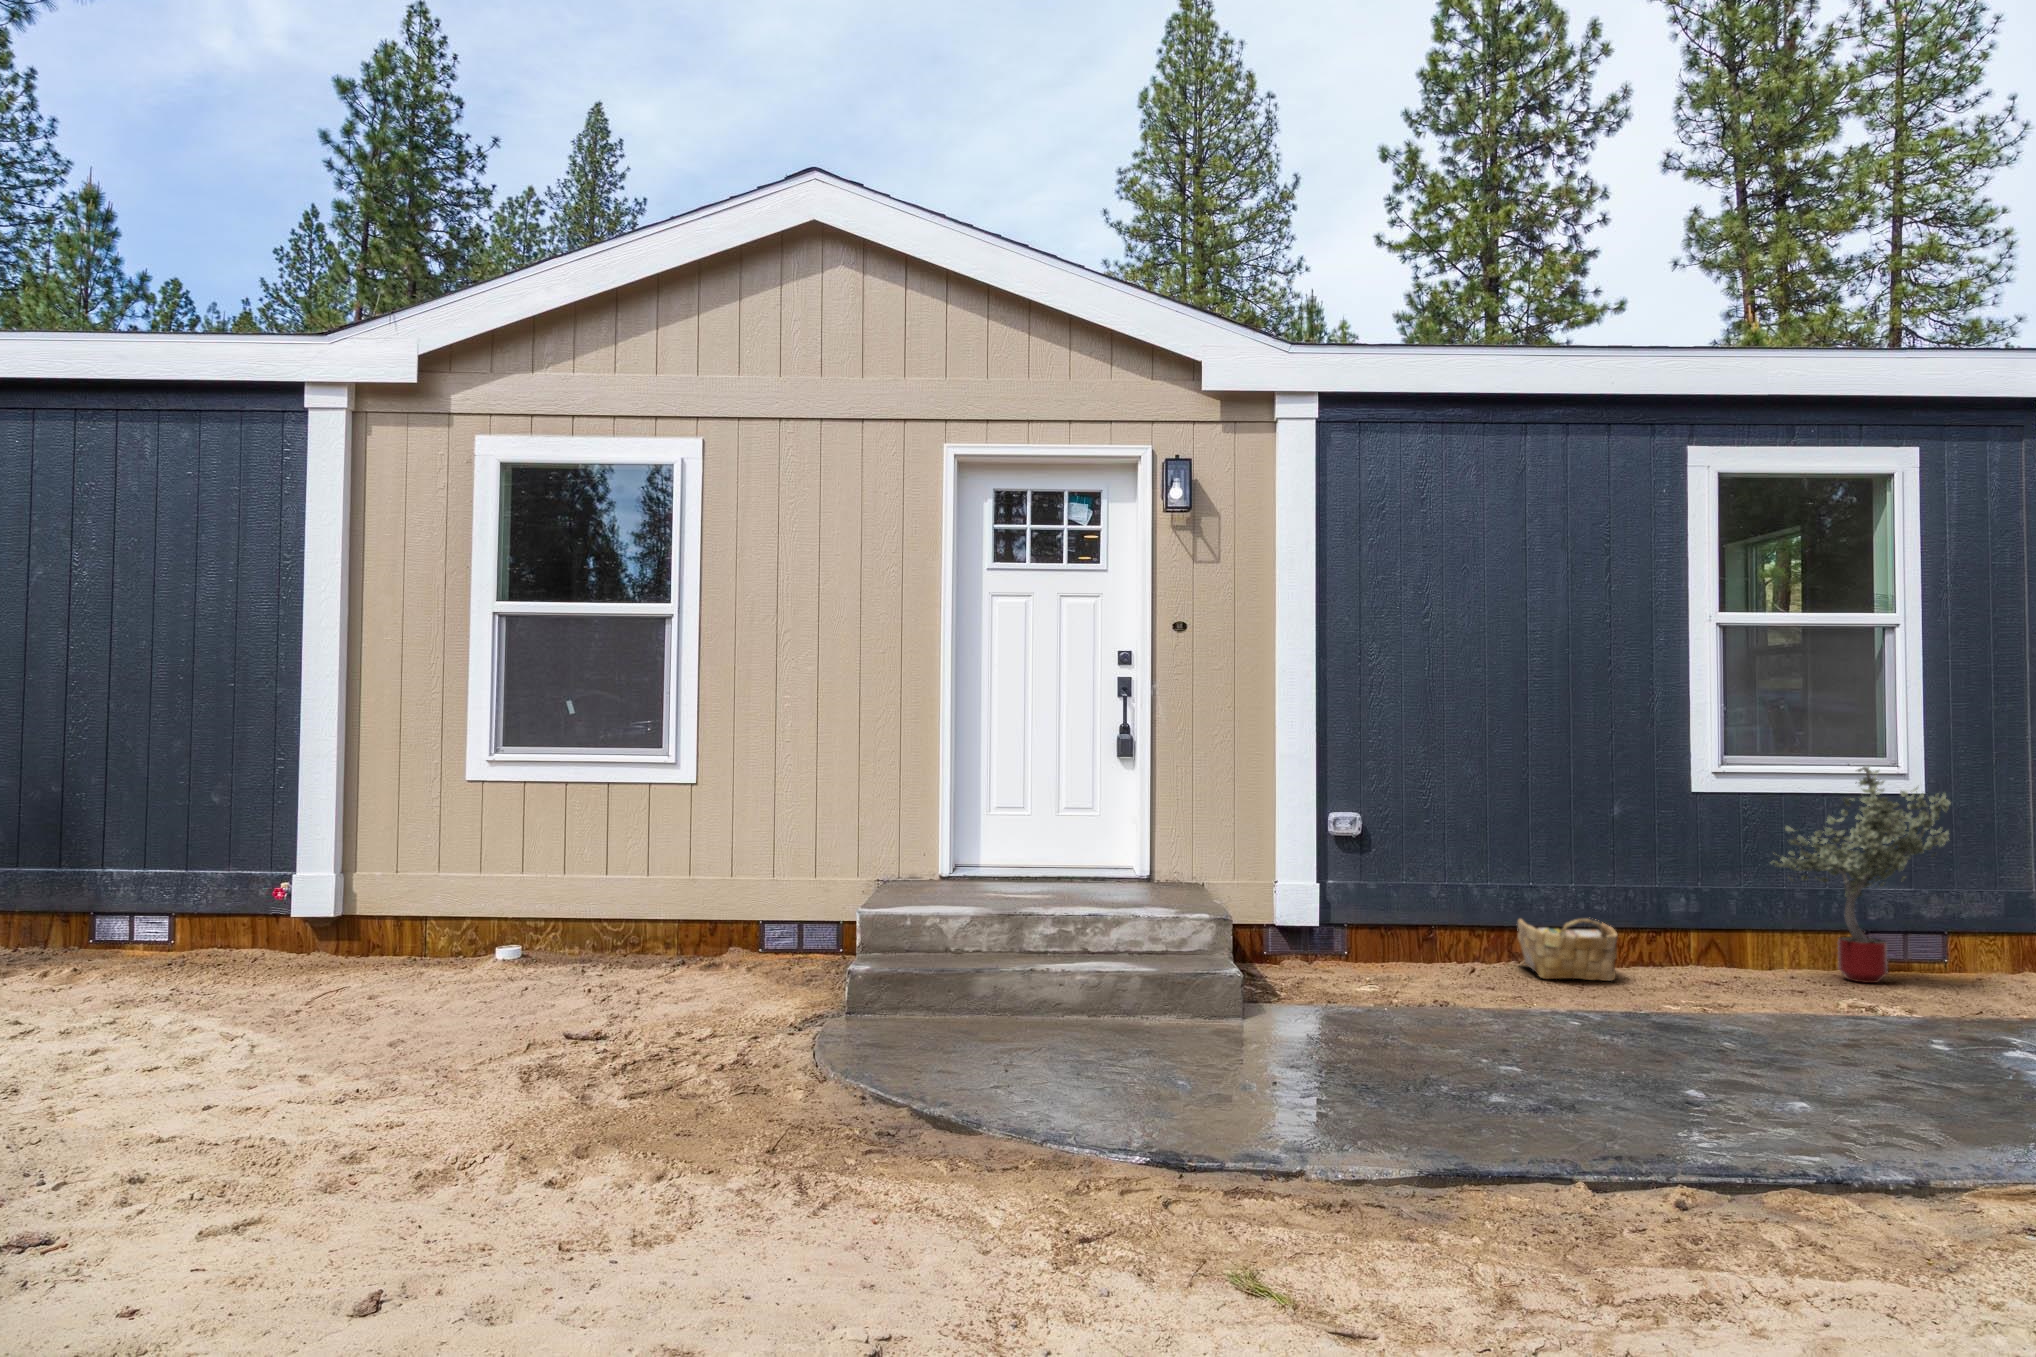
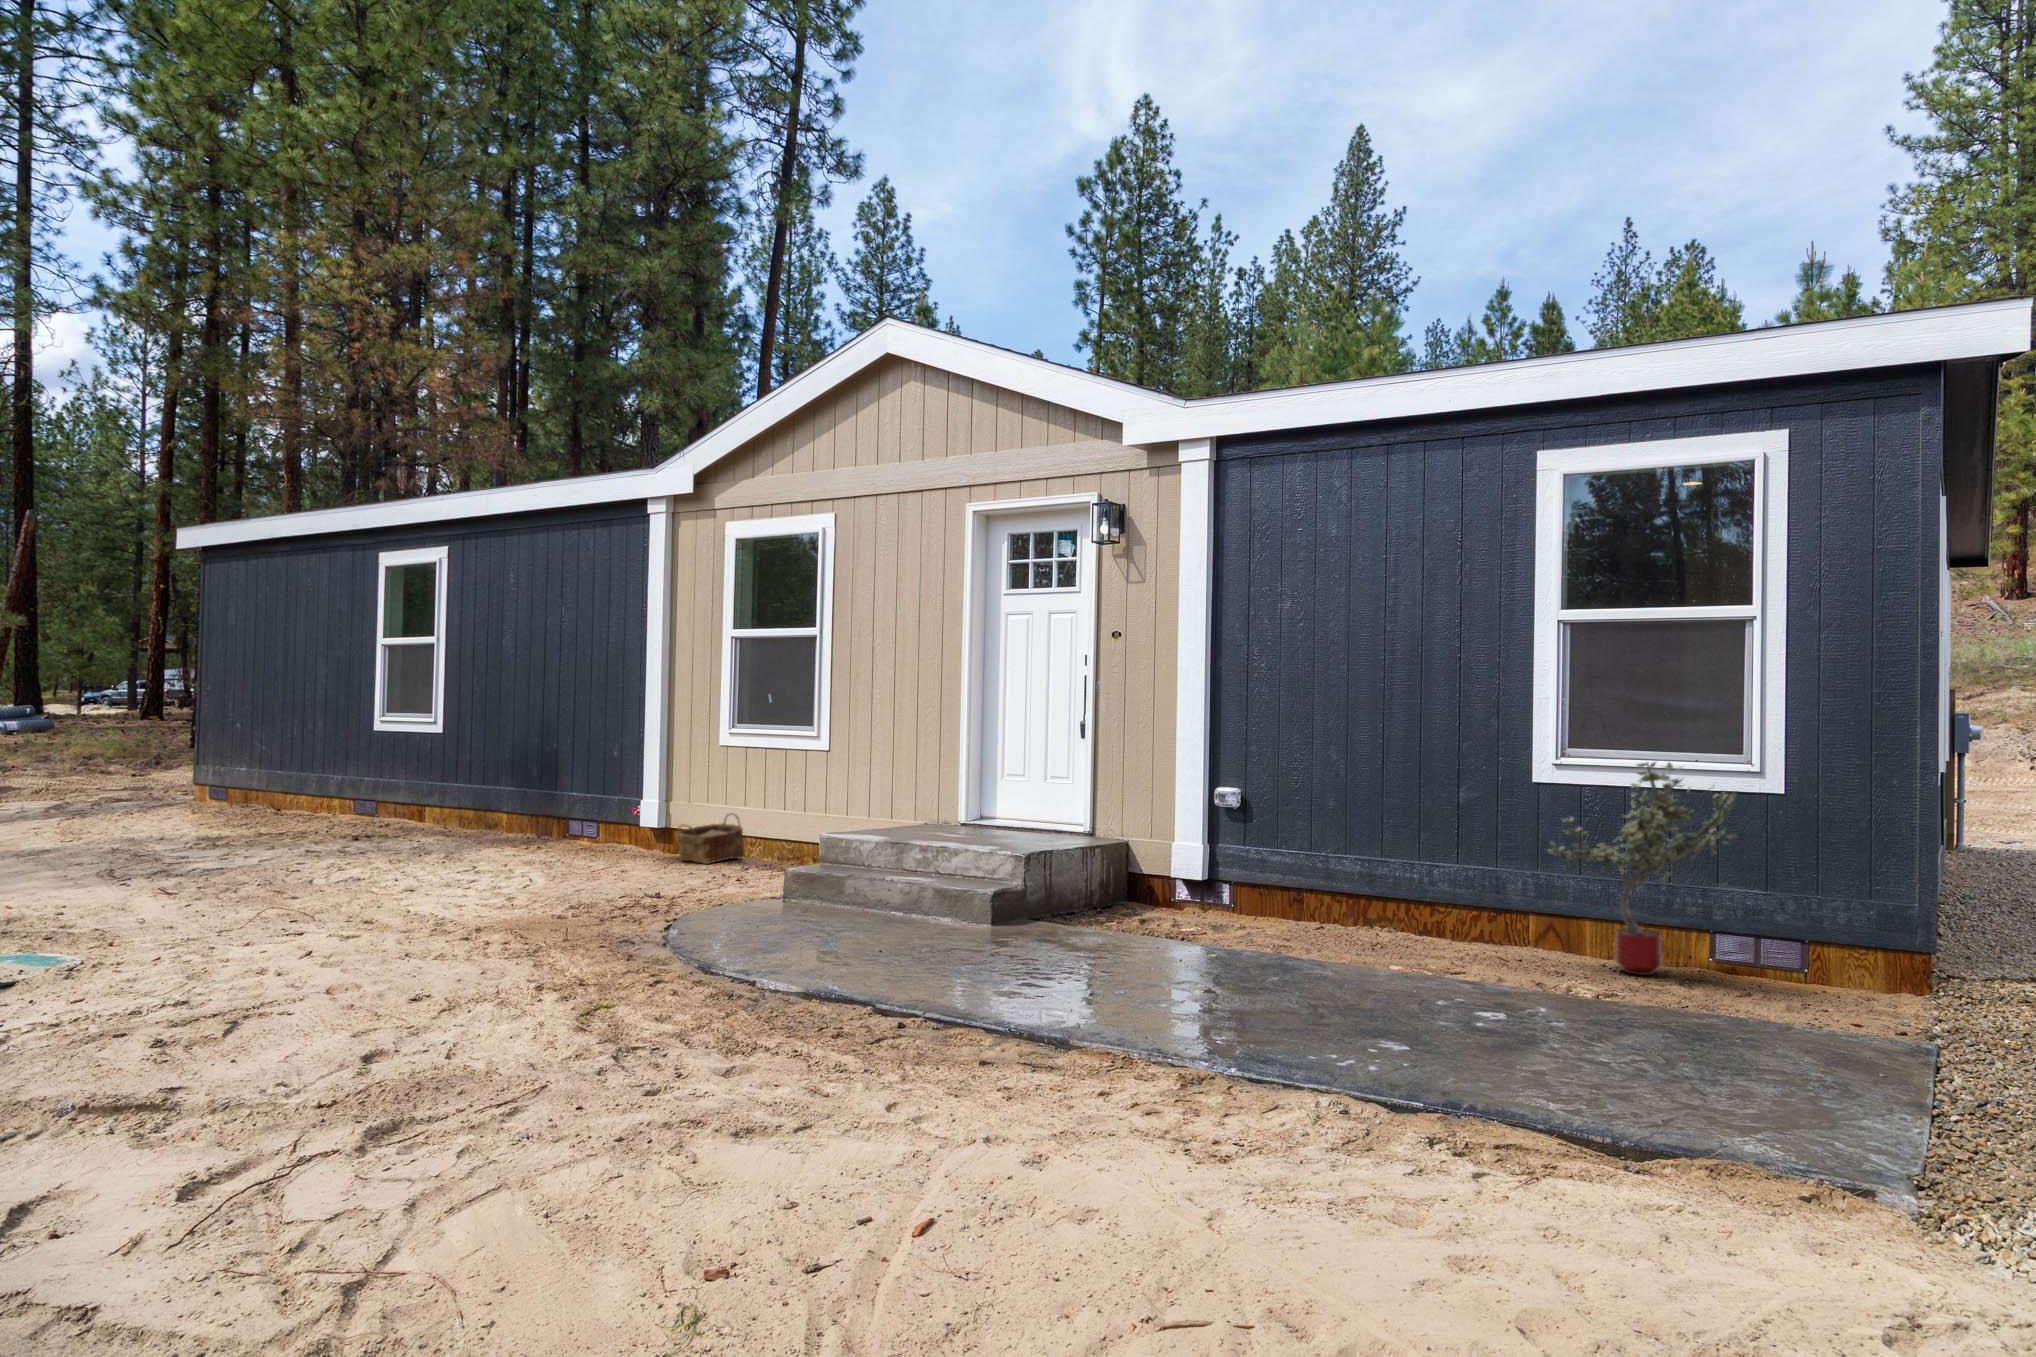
woven basket: present [1518,919,1618,981] -> present [676,813,744,864]

